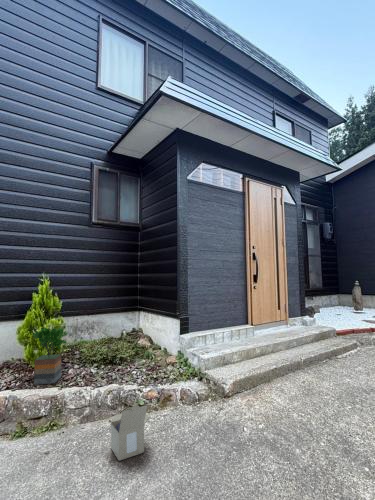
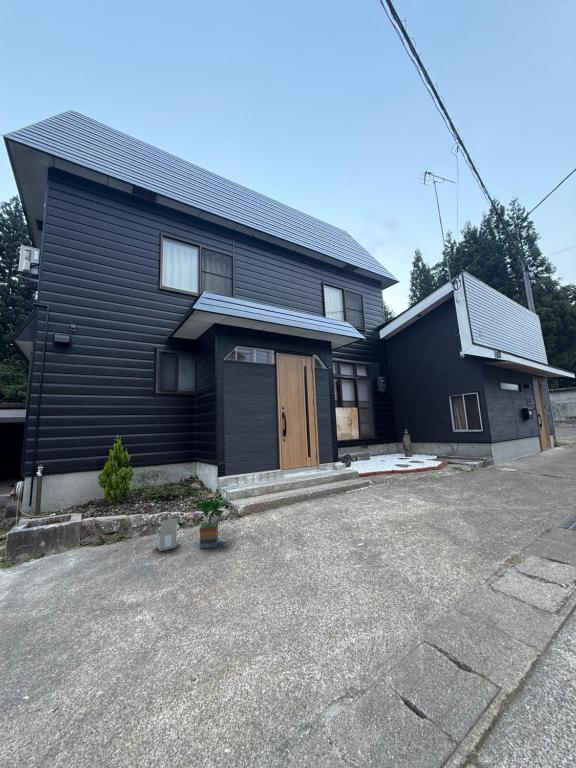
potted tree: present [34,328,67,384] -> present [196,500,224,549]

